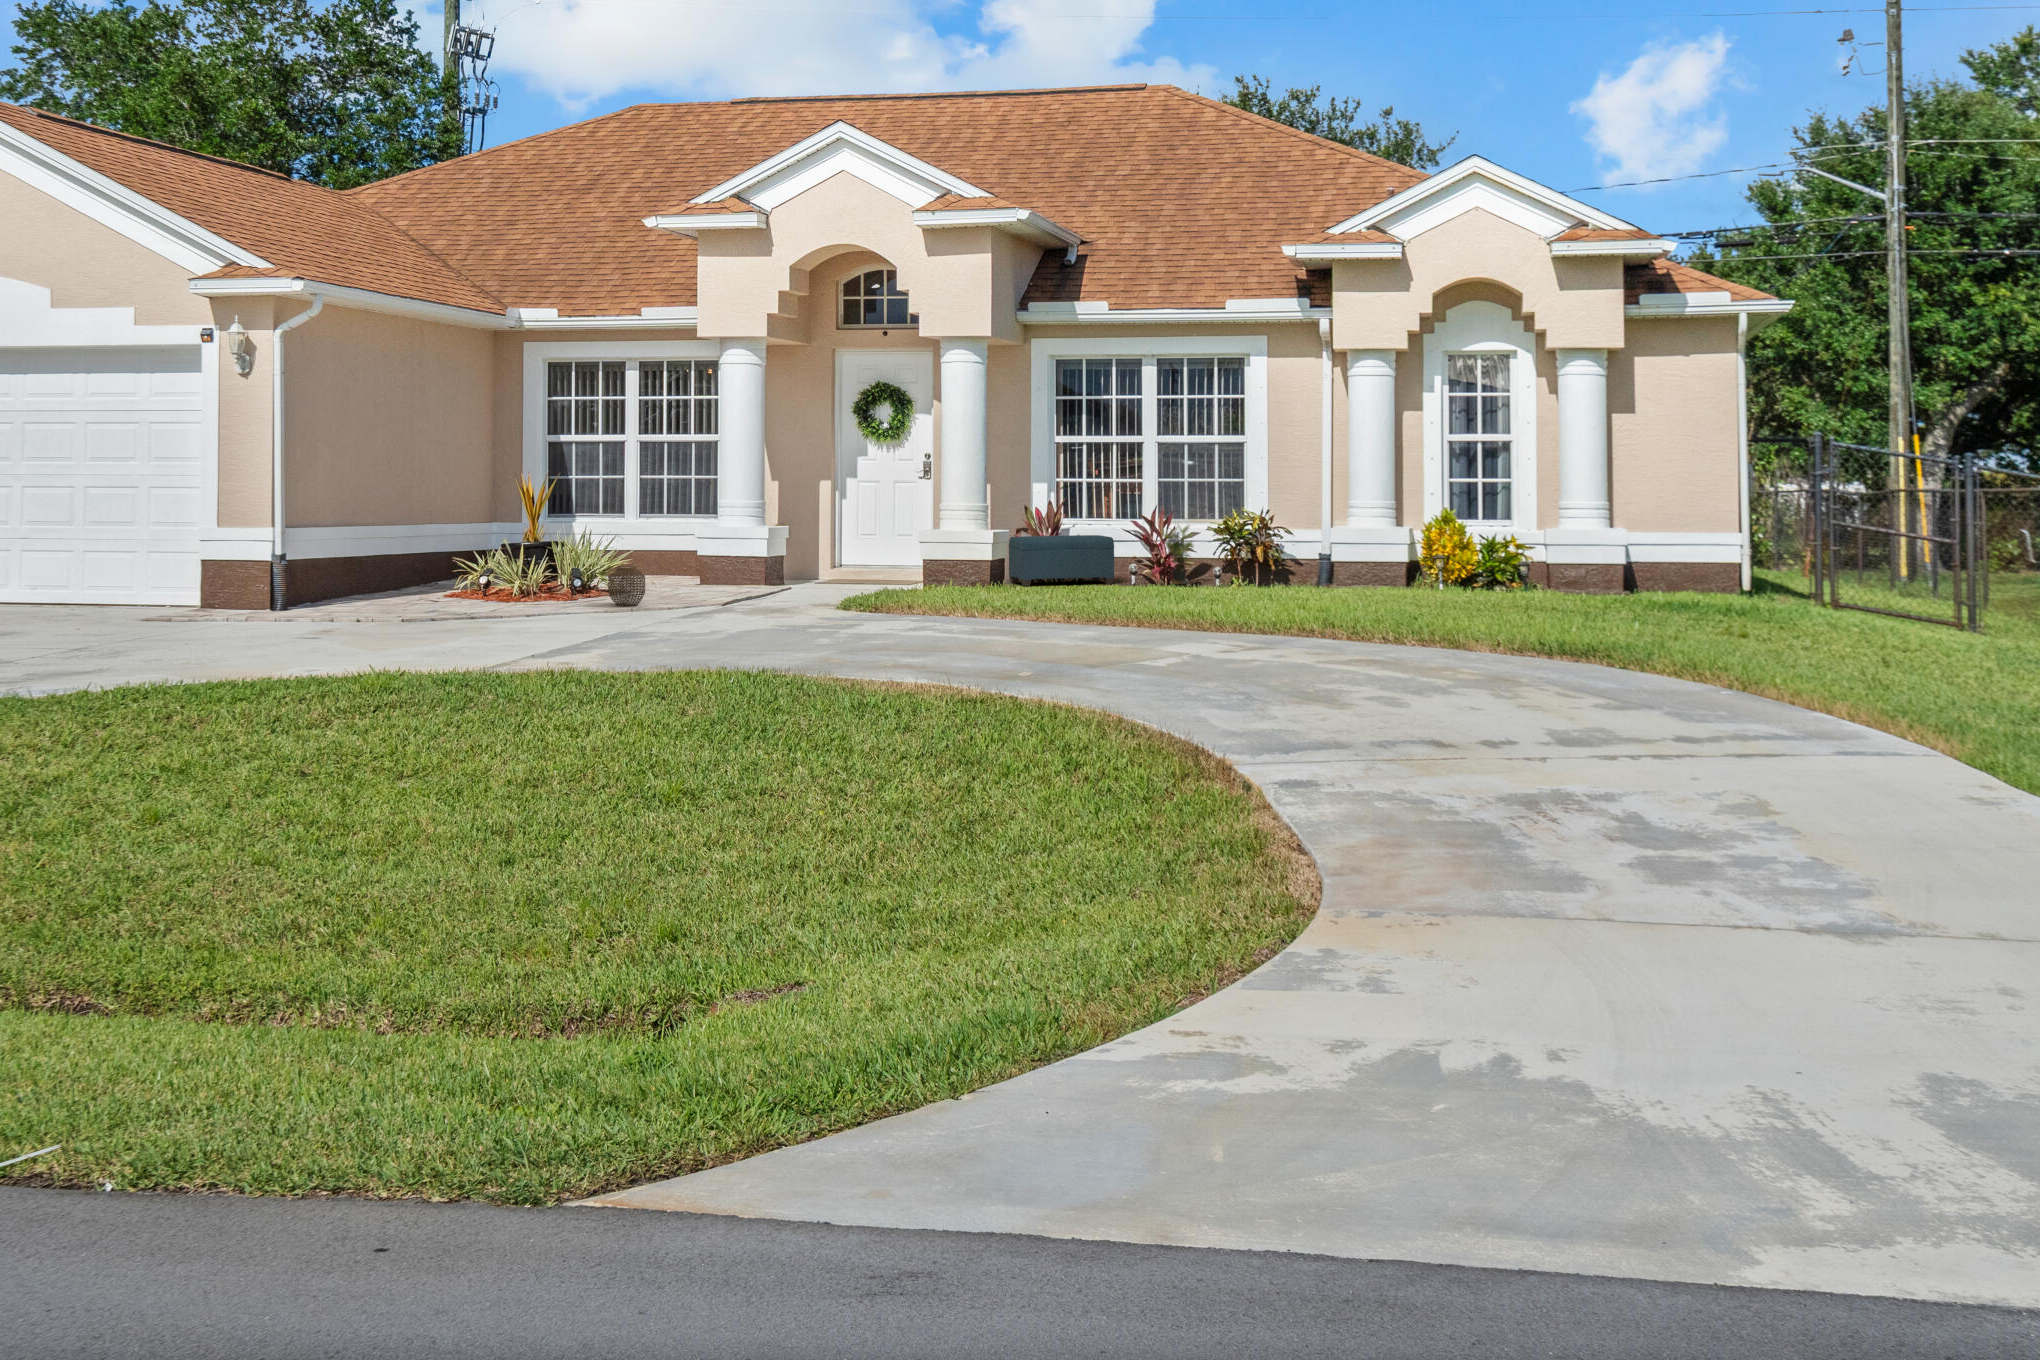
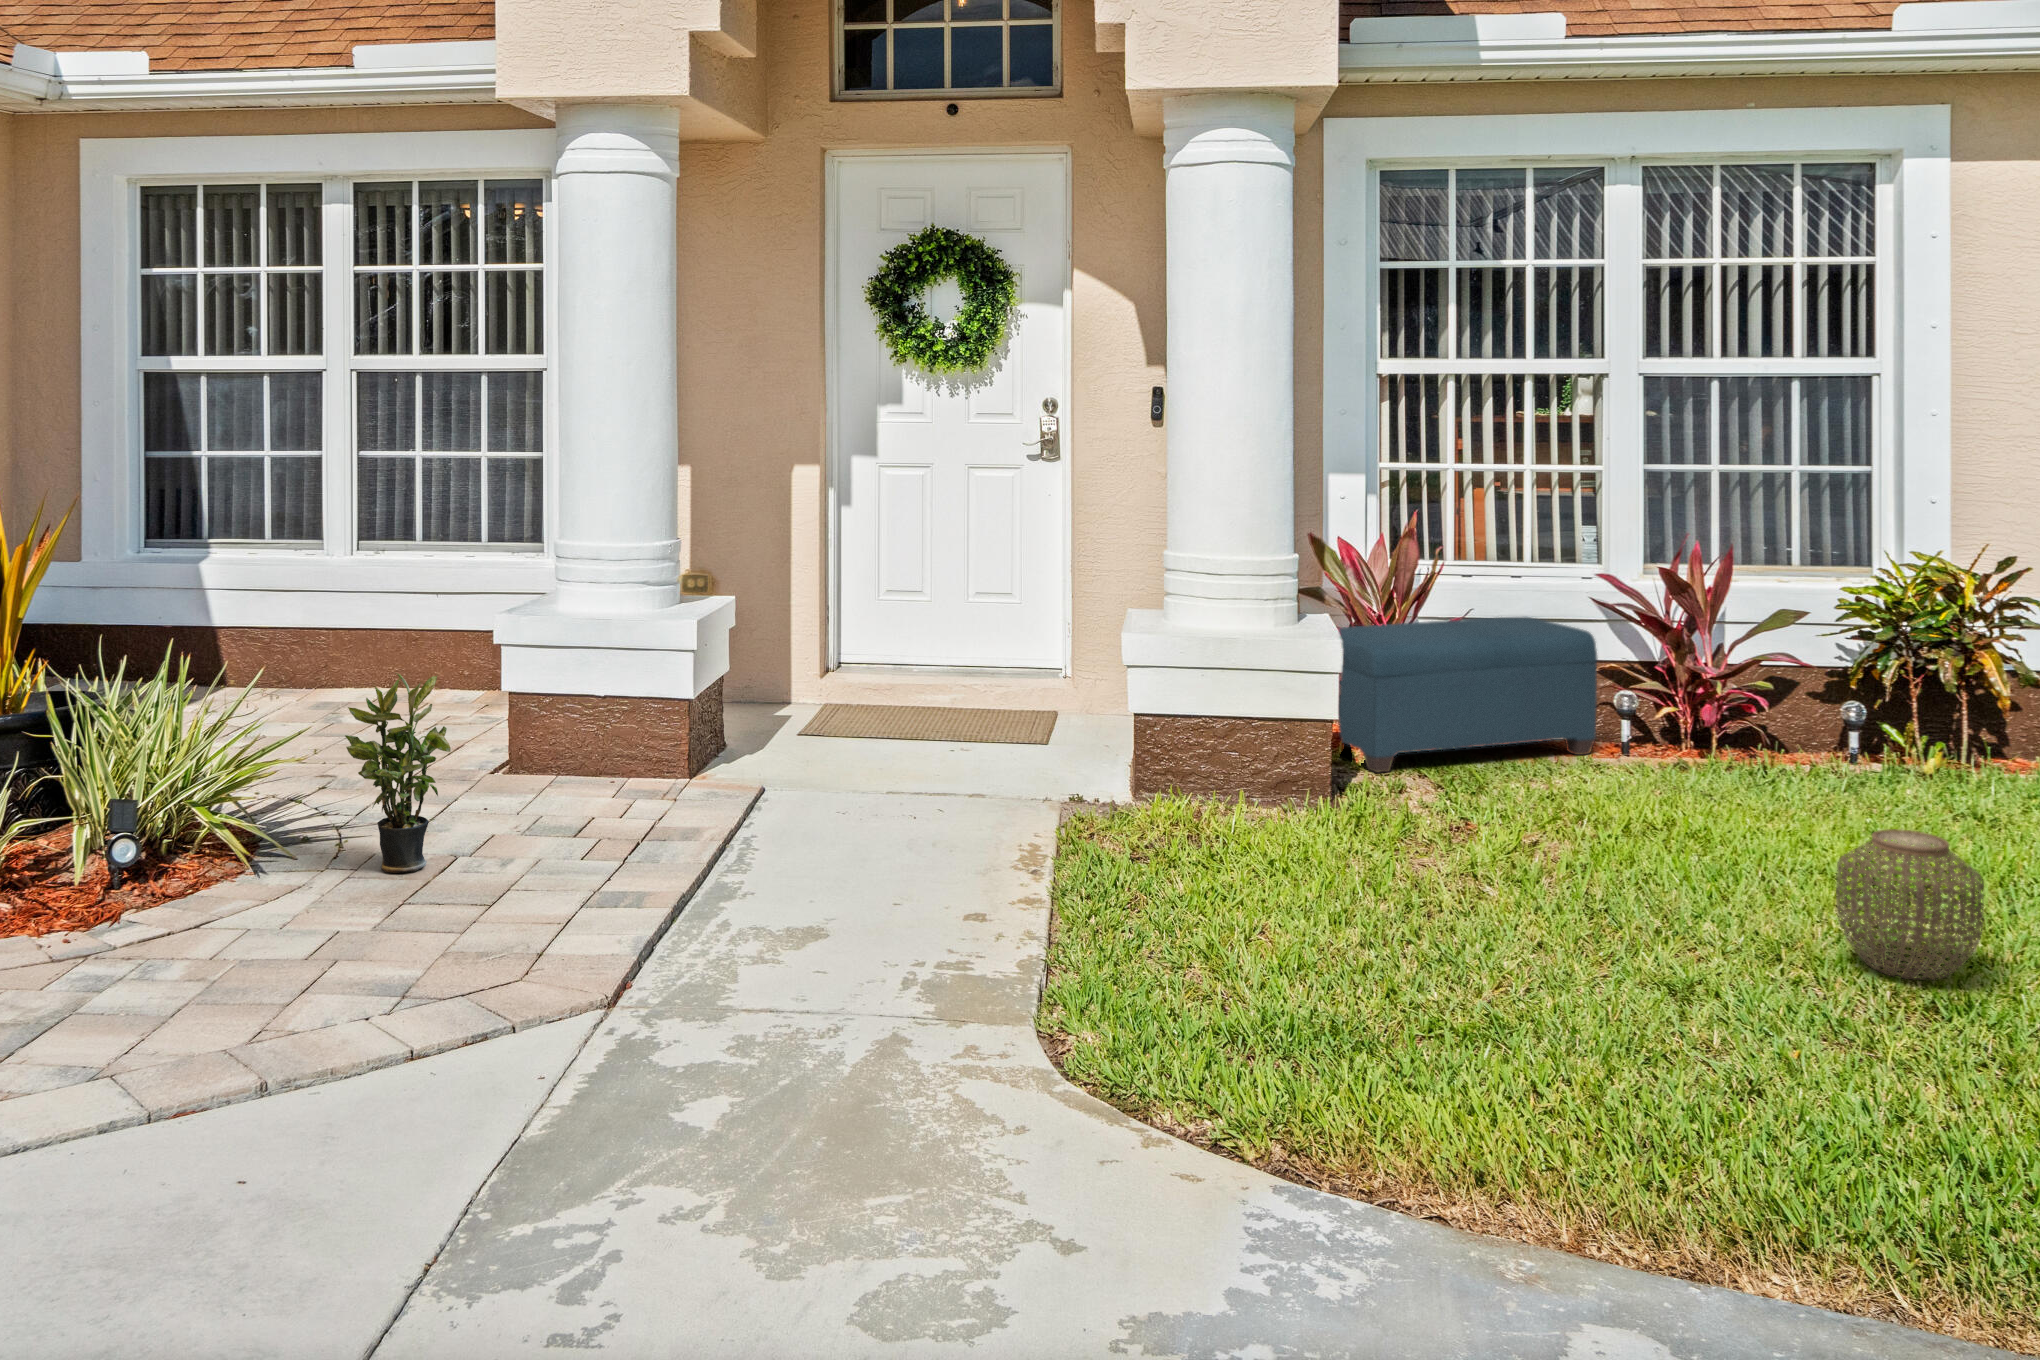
potted plant: present [1164,525,1193,584] -> present [345,673,451,873]
woven basket: present [608,566,645,606] -> present [1836,829,1984,980]

